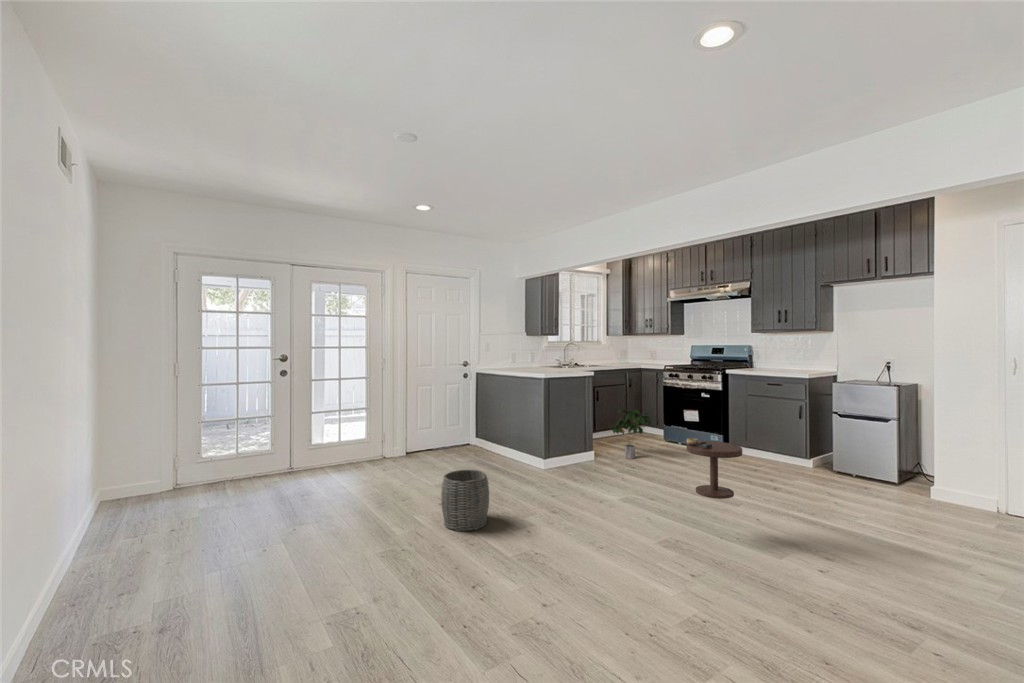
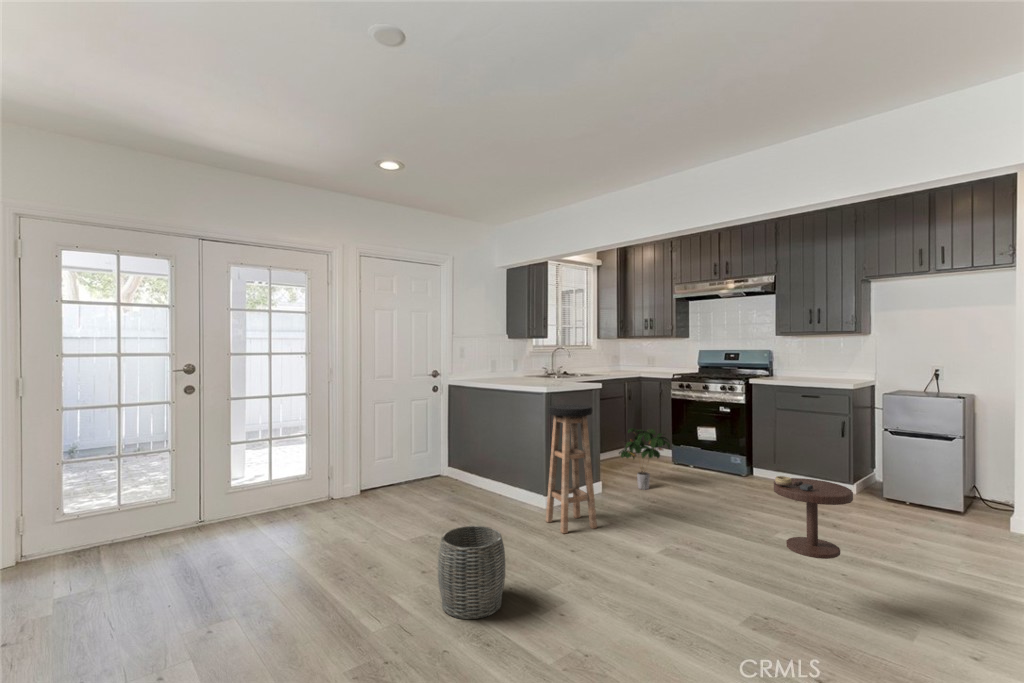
bar stool: none [540,387,578,485] -> present [546,404,597,533]

